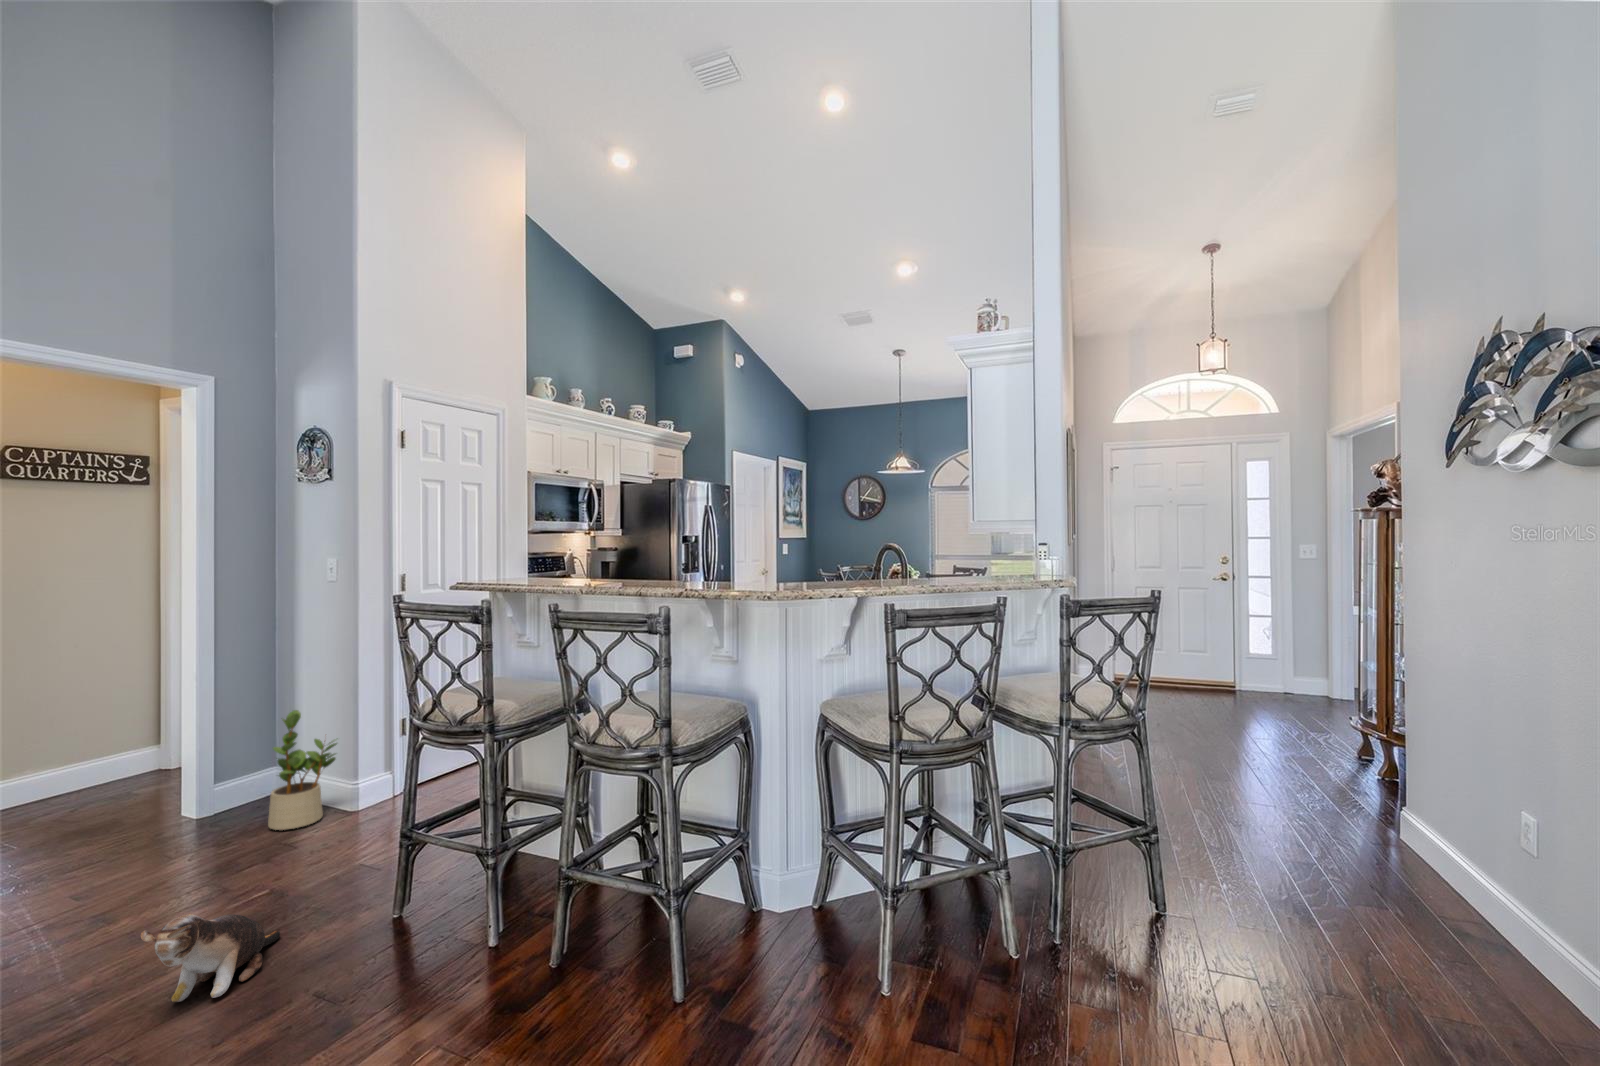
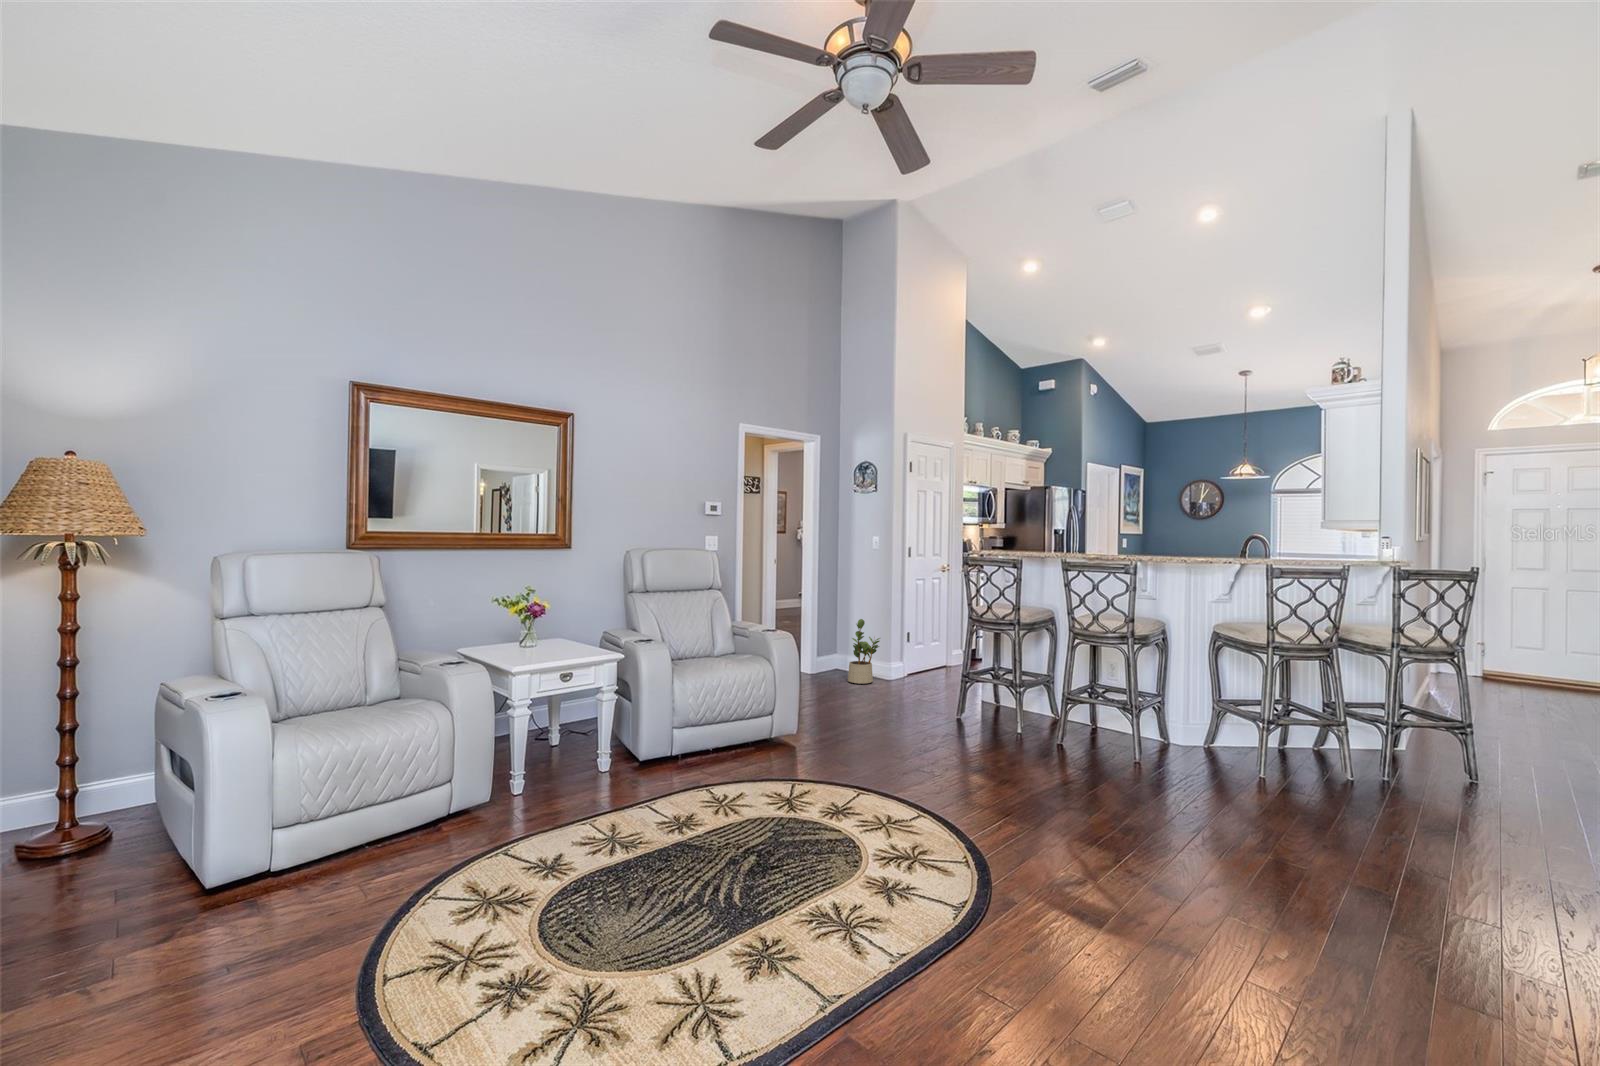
plush toy: present [141,913,280,1002] -> none [876,690,908,730]

